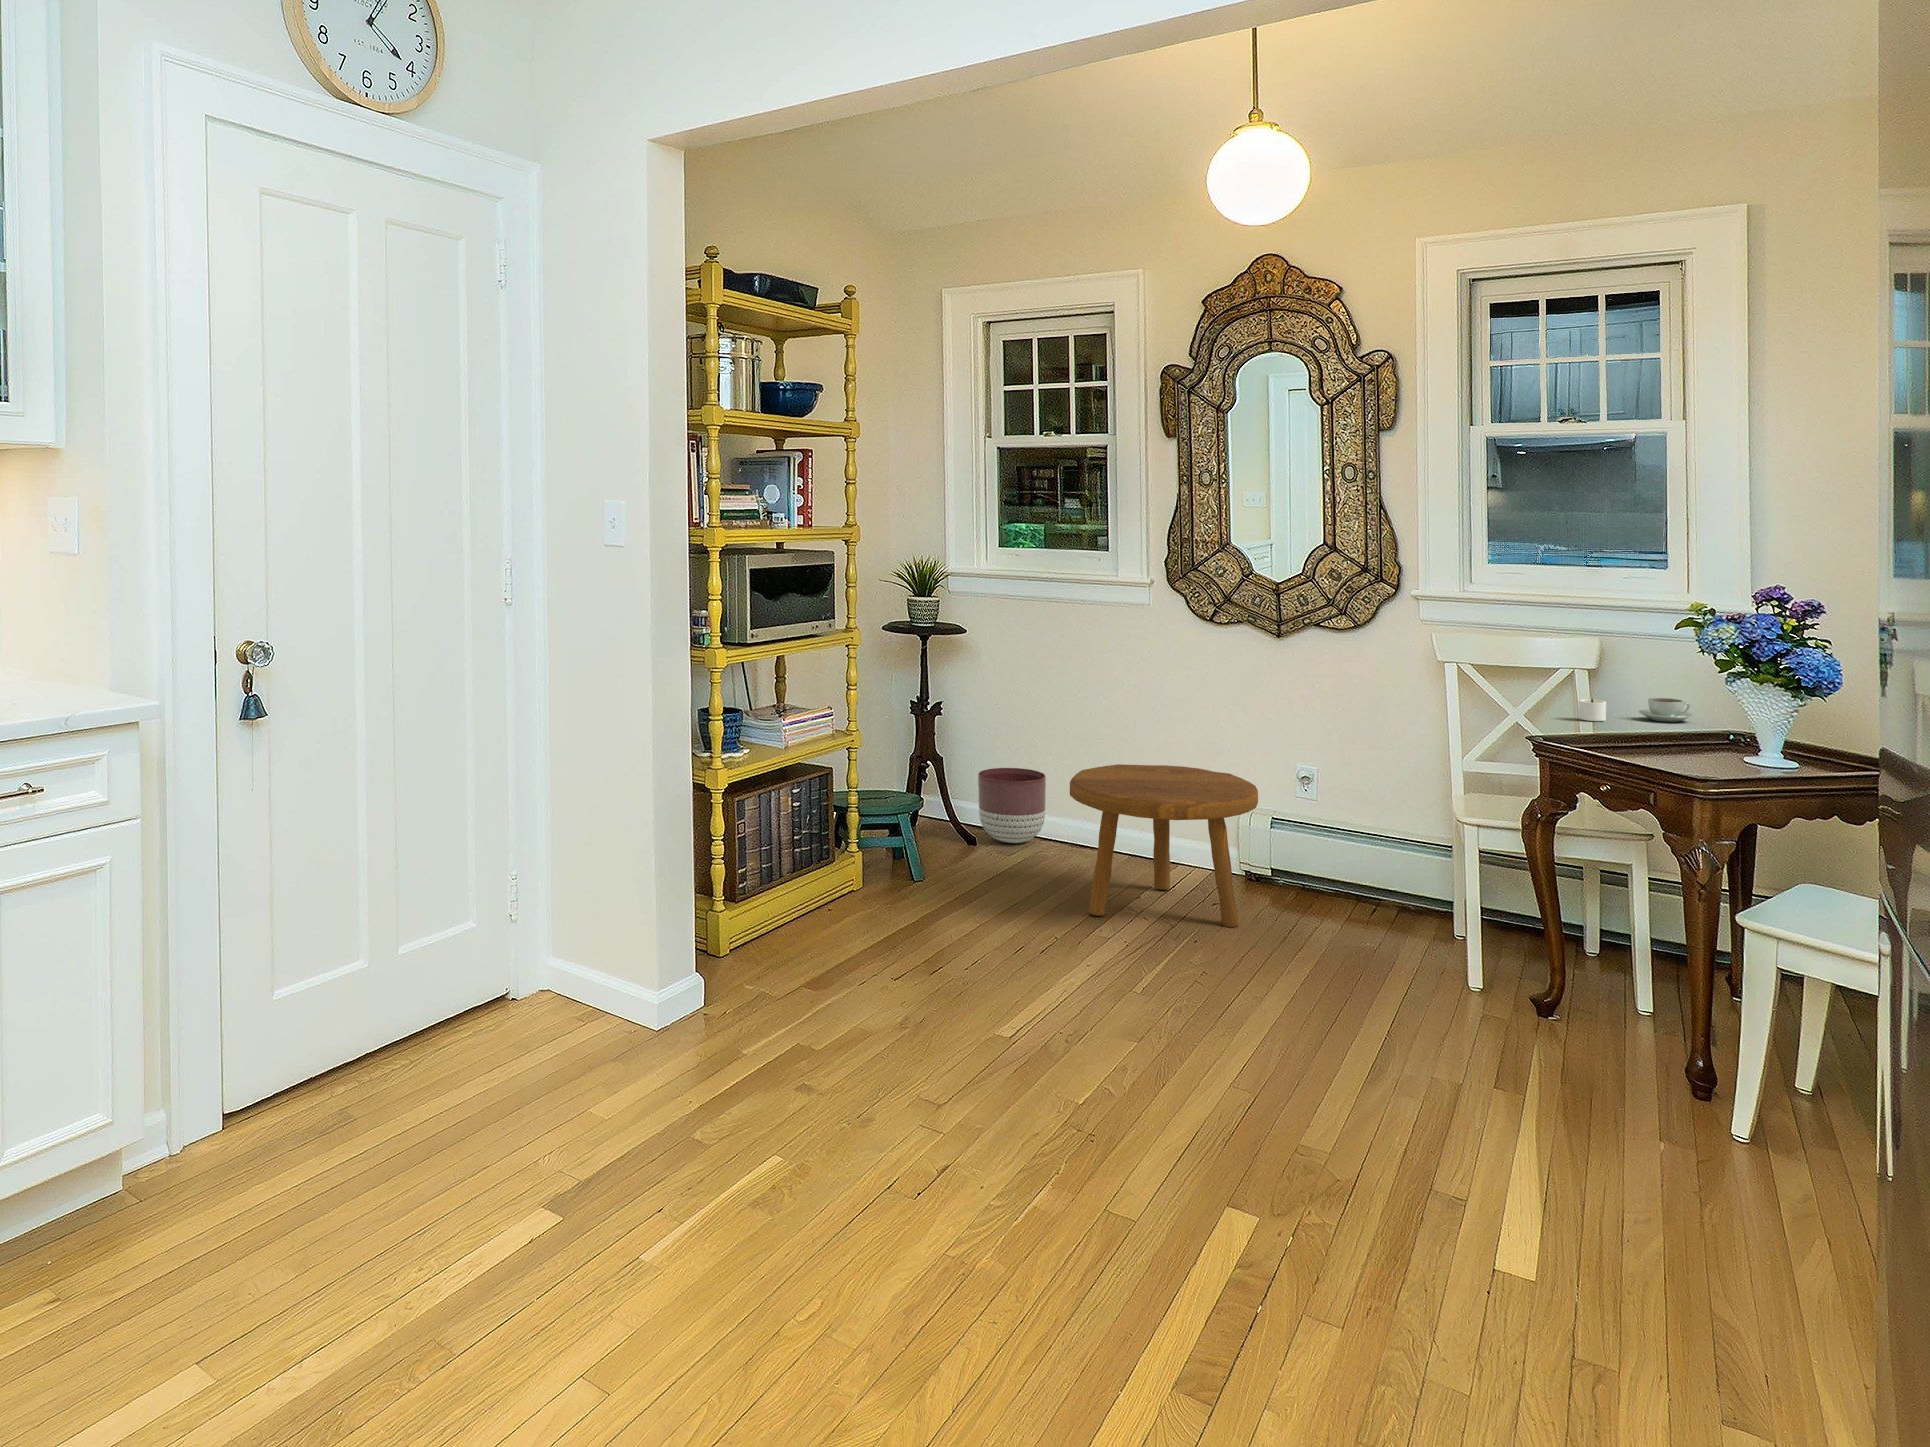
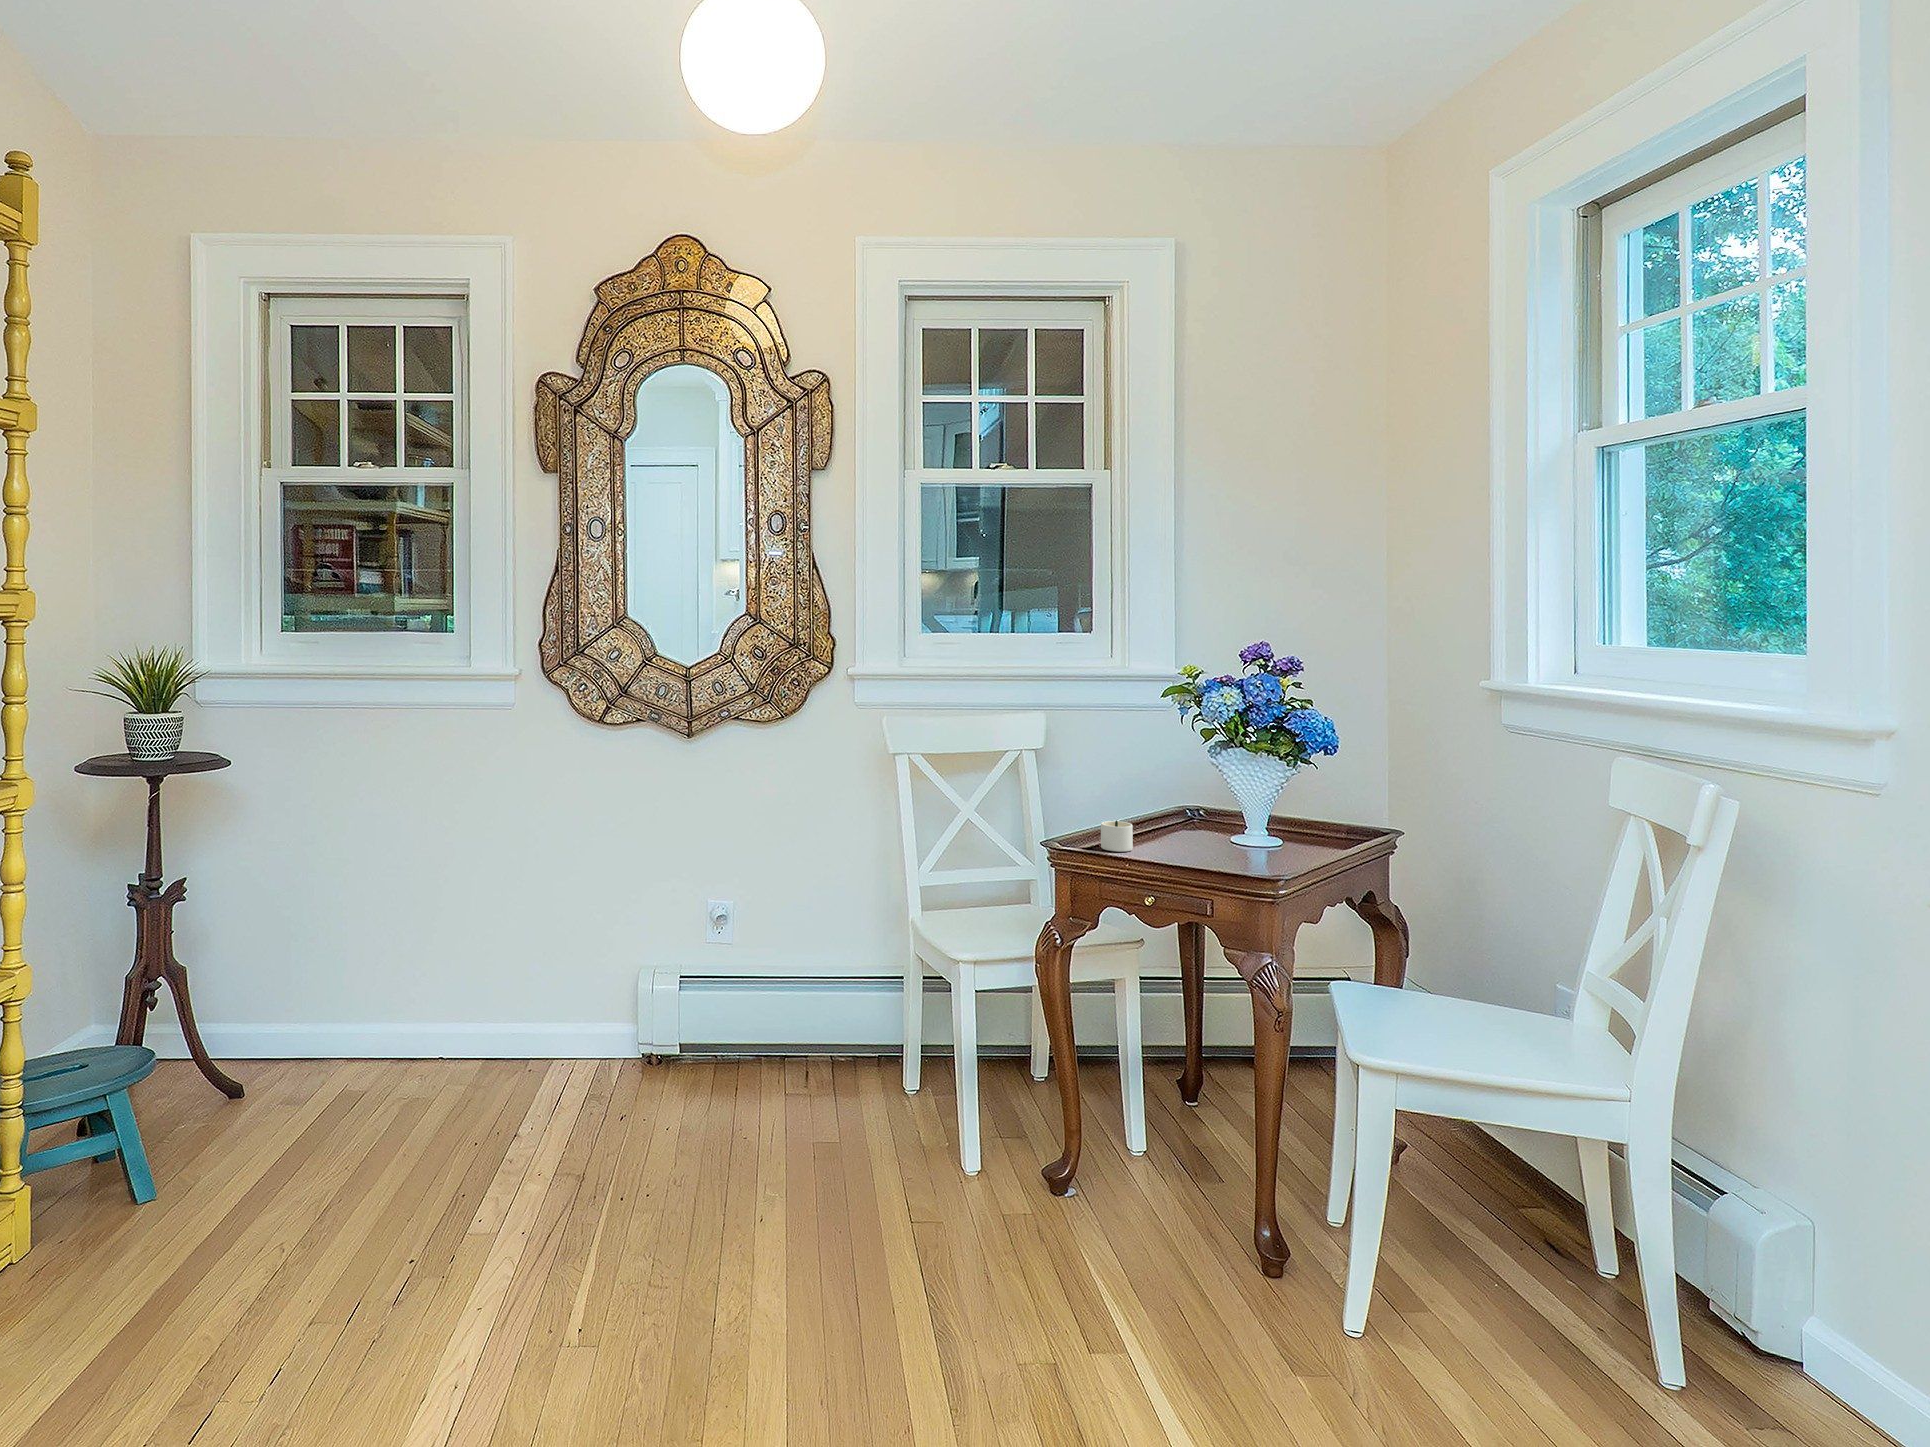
coffee cup: present [1638,698,1694,722] -> none [1154,811,1215,844]
footstool: present [1070,764,1258,927] -> none [420,954,705,1245]
planter: present [978,768,1046,843] -> none [255,963,363,1089]

